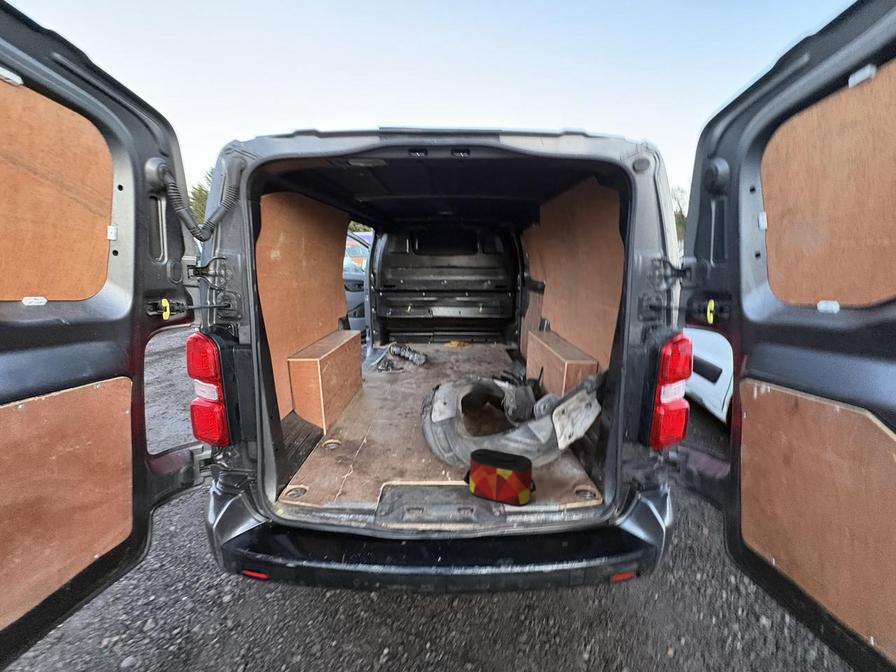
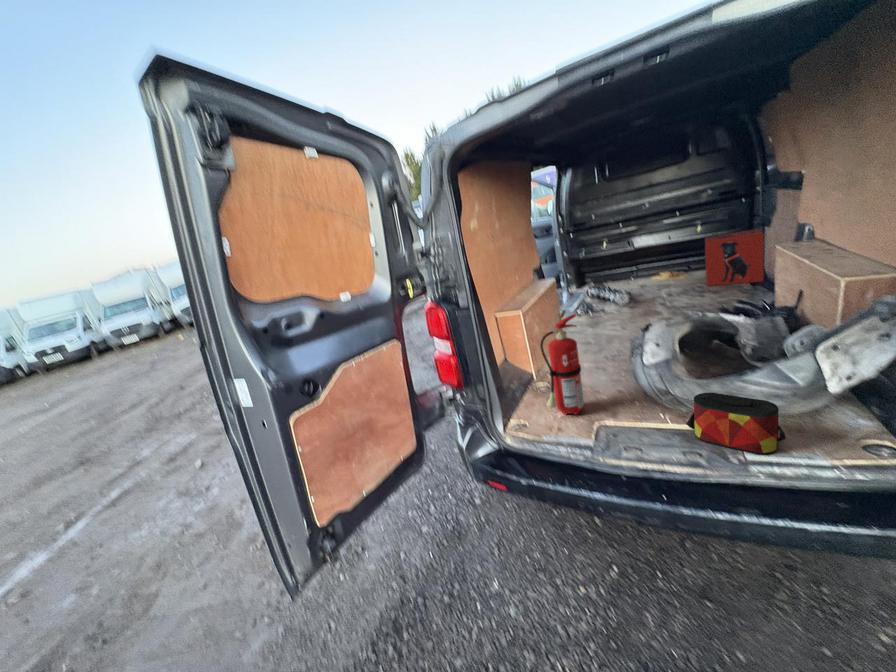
storage box: none [483,317,522,358] -> present [705,229,764,286]
fire extinguisher: none [332,360,374,474] -> present [540,310,584,414]

